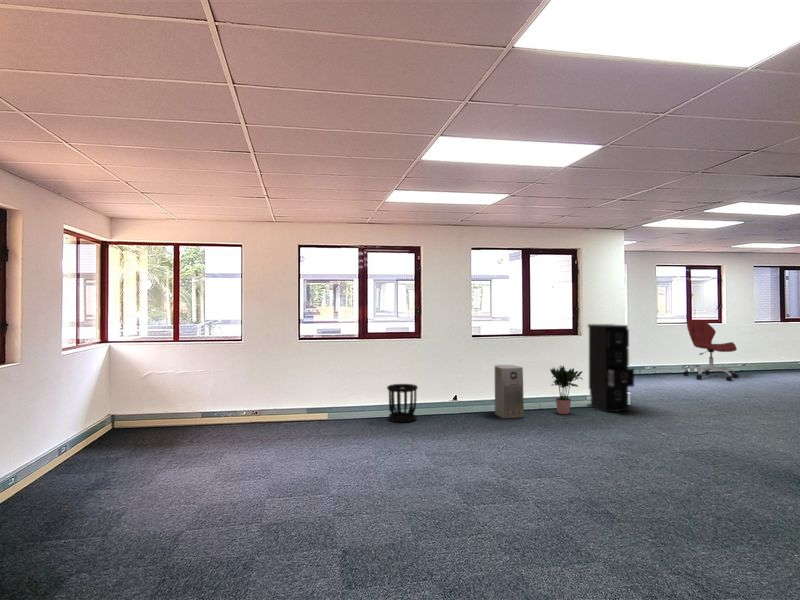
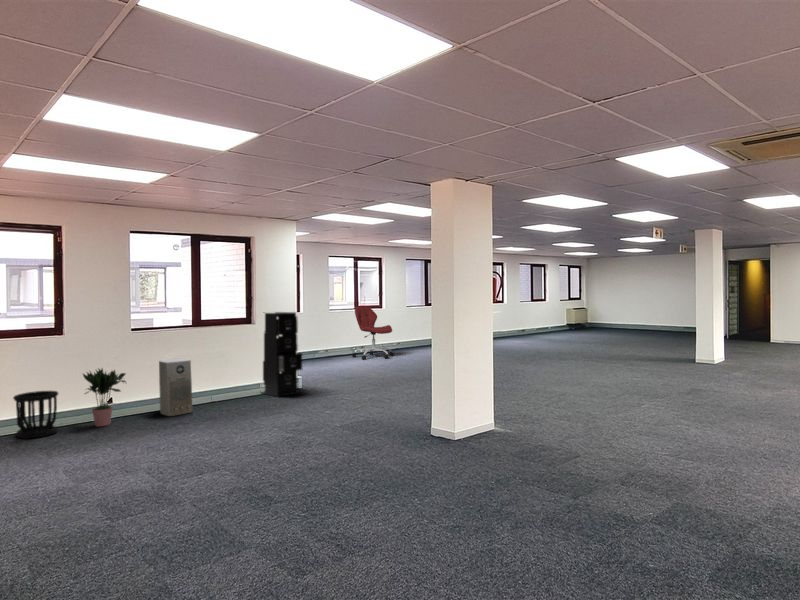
potted plant: present [550,366,582,414] -> present [83,369,126,427]

